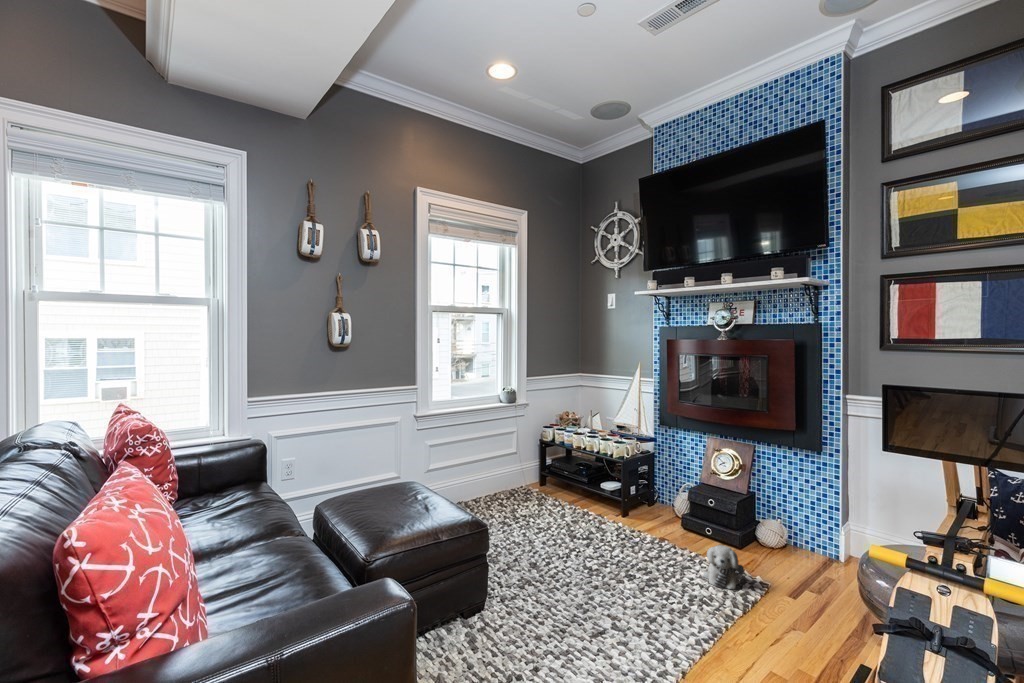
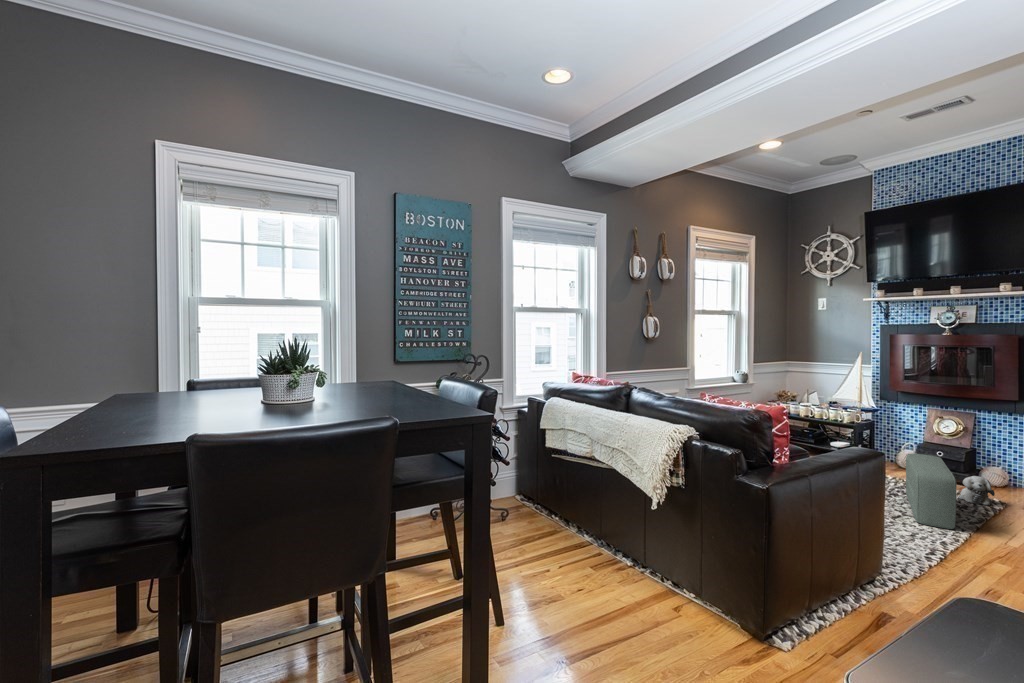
pouf: none [594,515,672,656] -> present [906,454,957,529]

